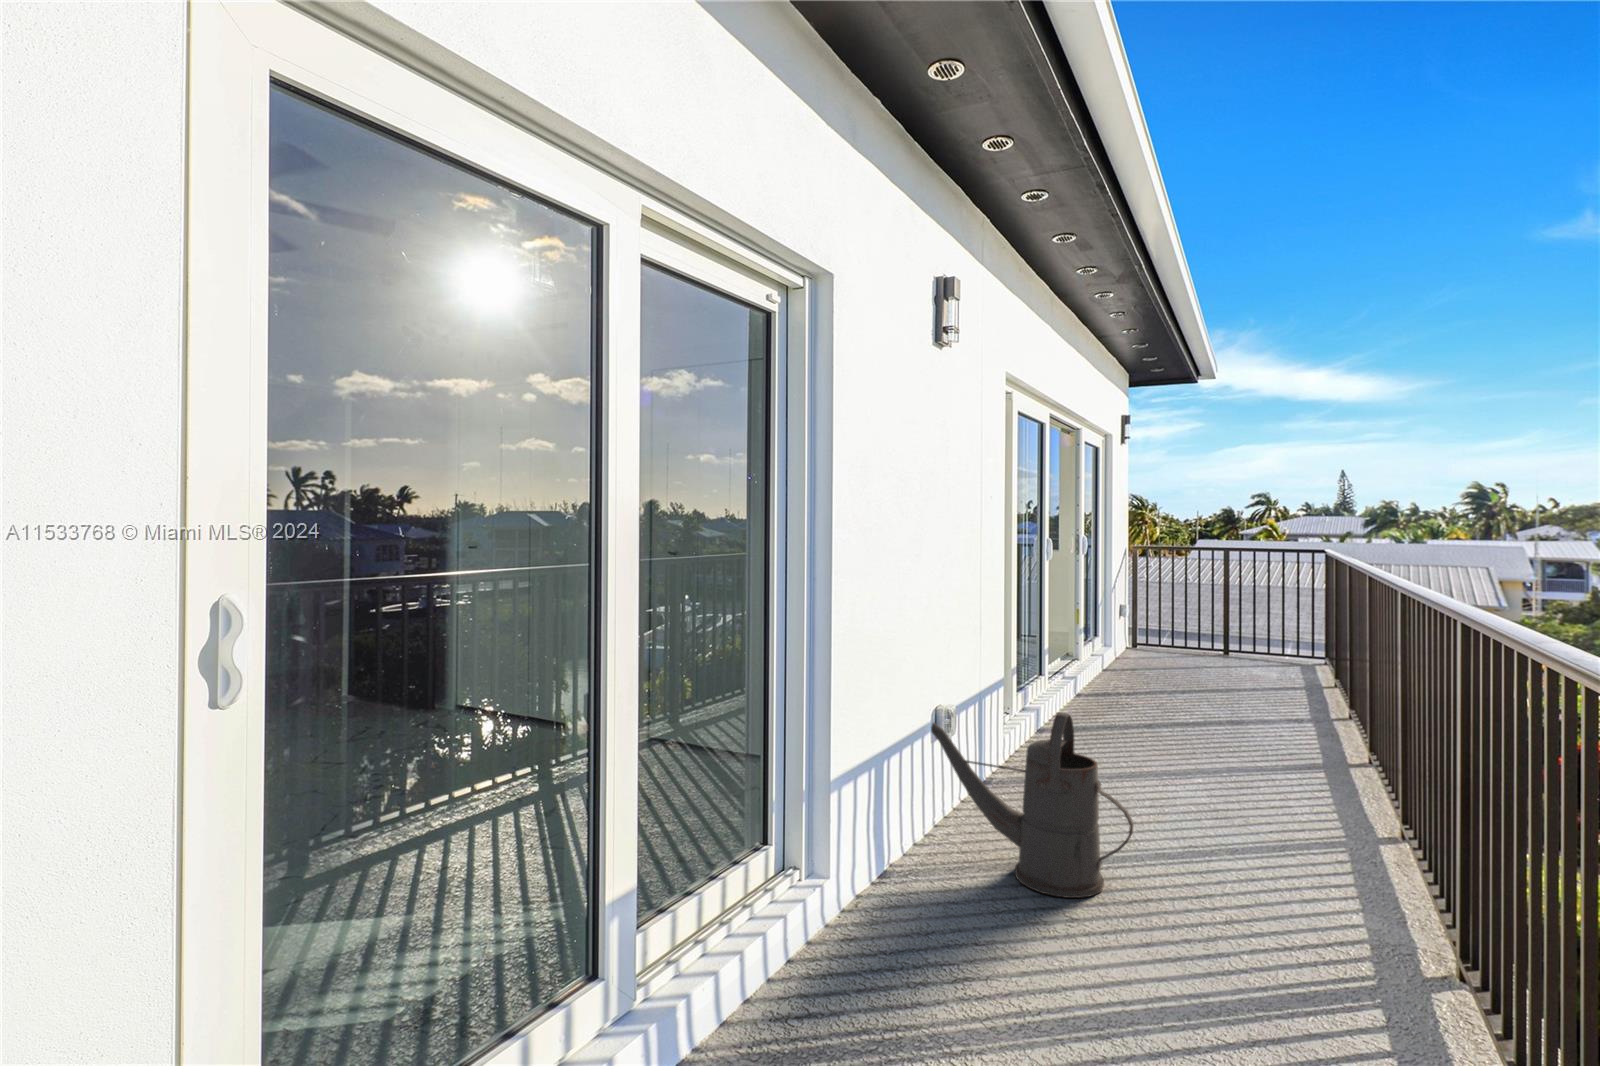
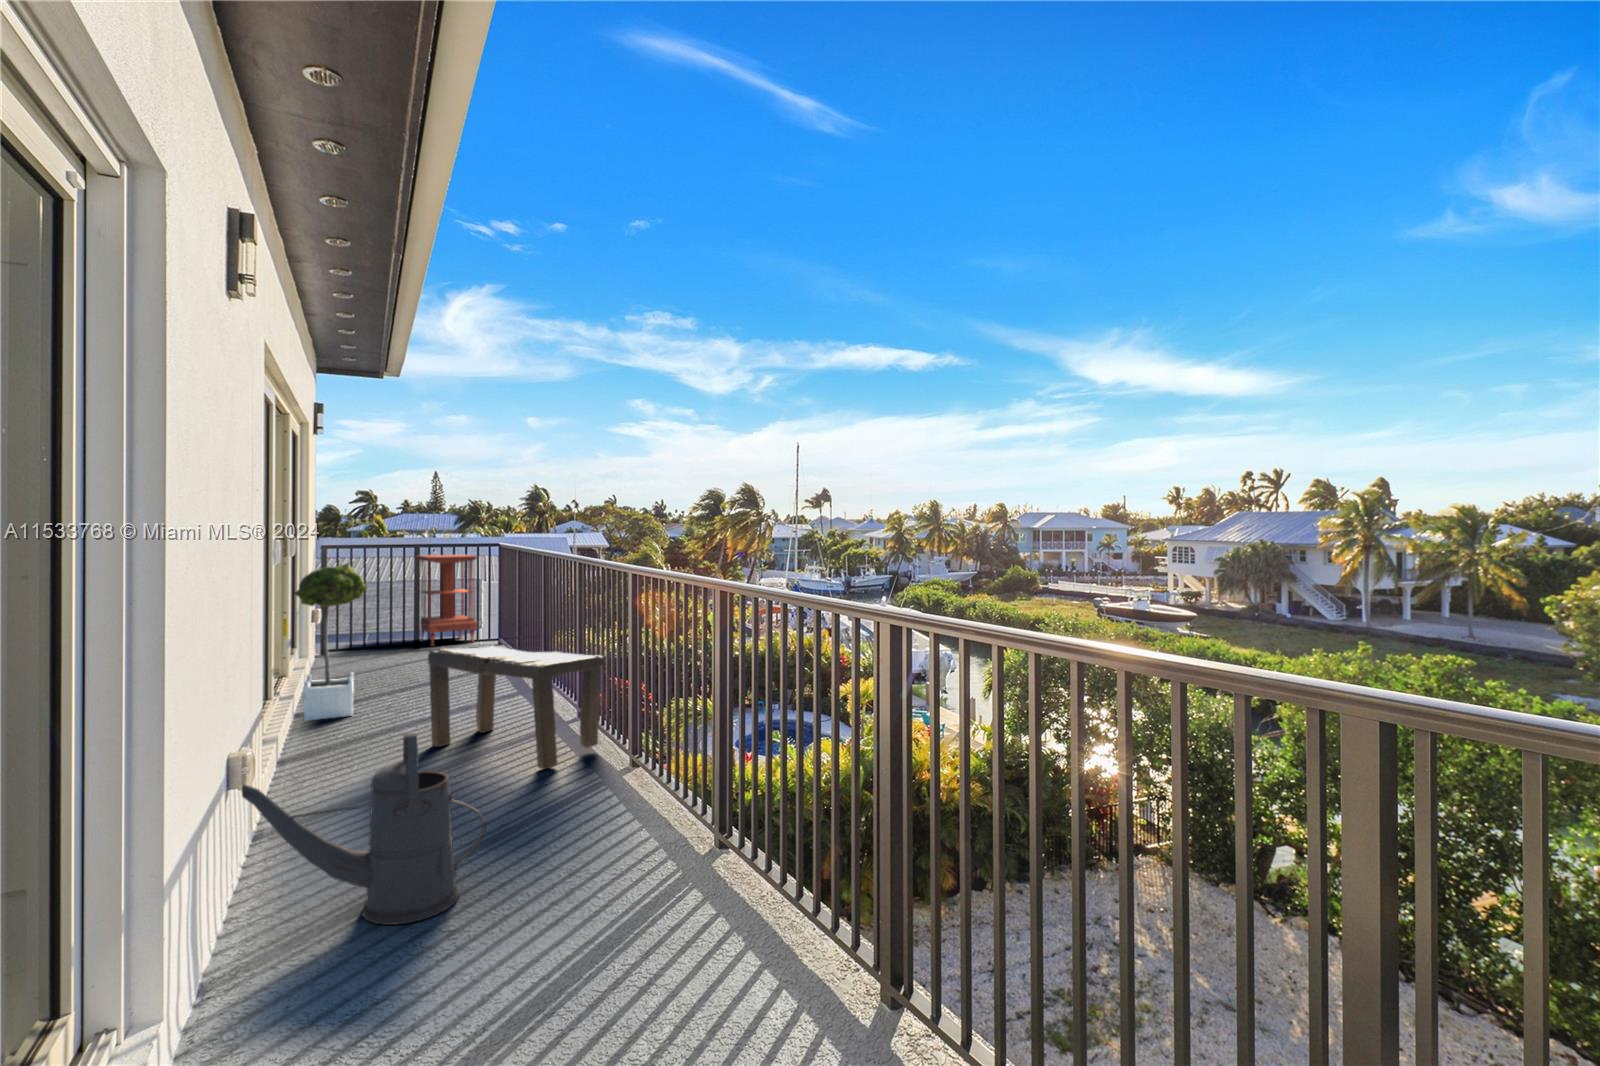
potted tree: none [1081,555,1144,705] -> present [294,563,367,721]
side table: none [1234,557,1304,659] -> present [416,555,477,646]
bench: none [1176,650,1377,806] -> present [428,645,604,769]

